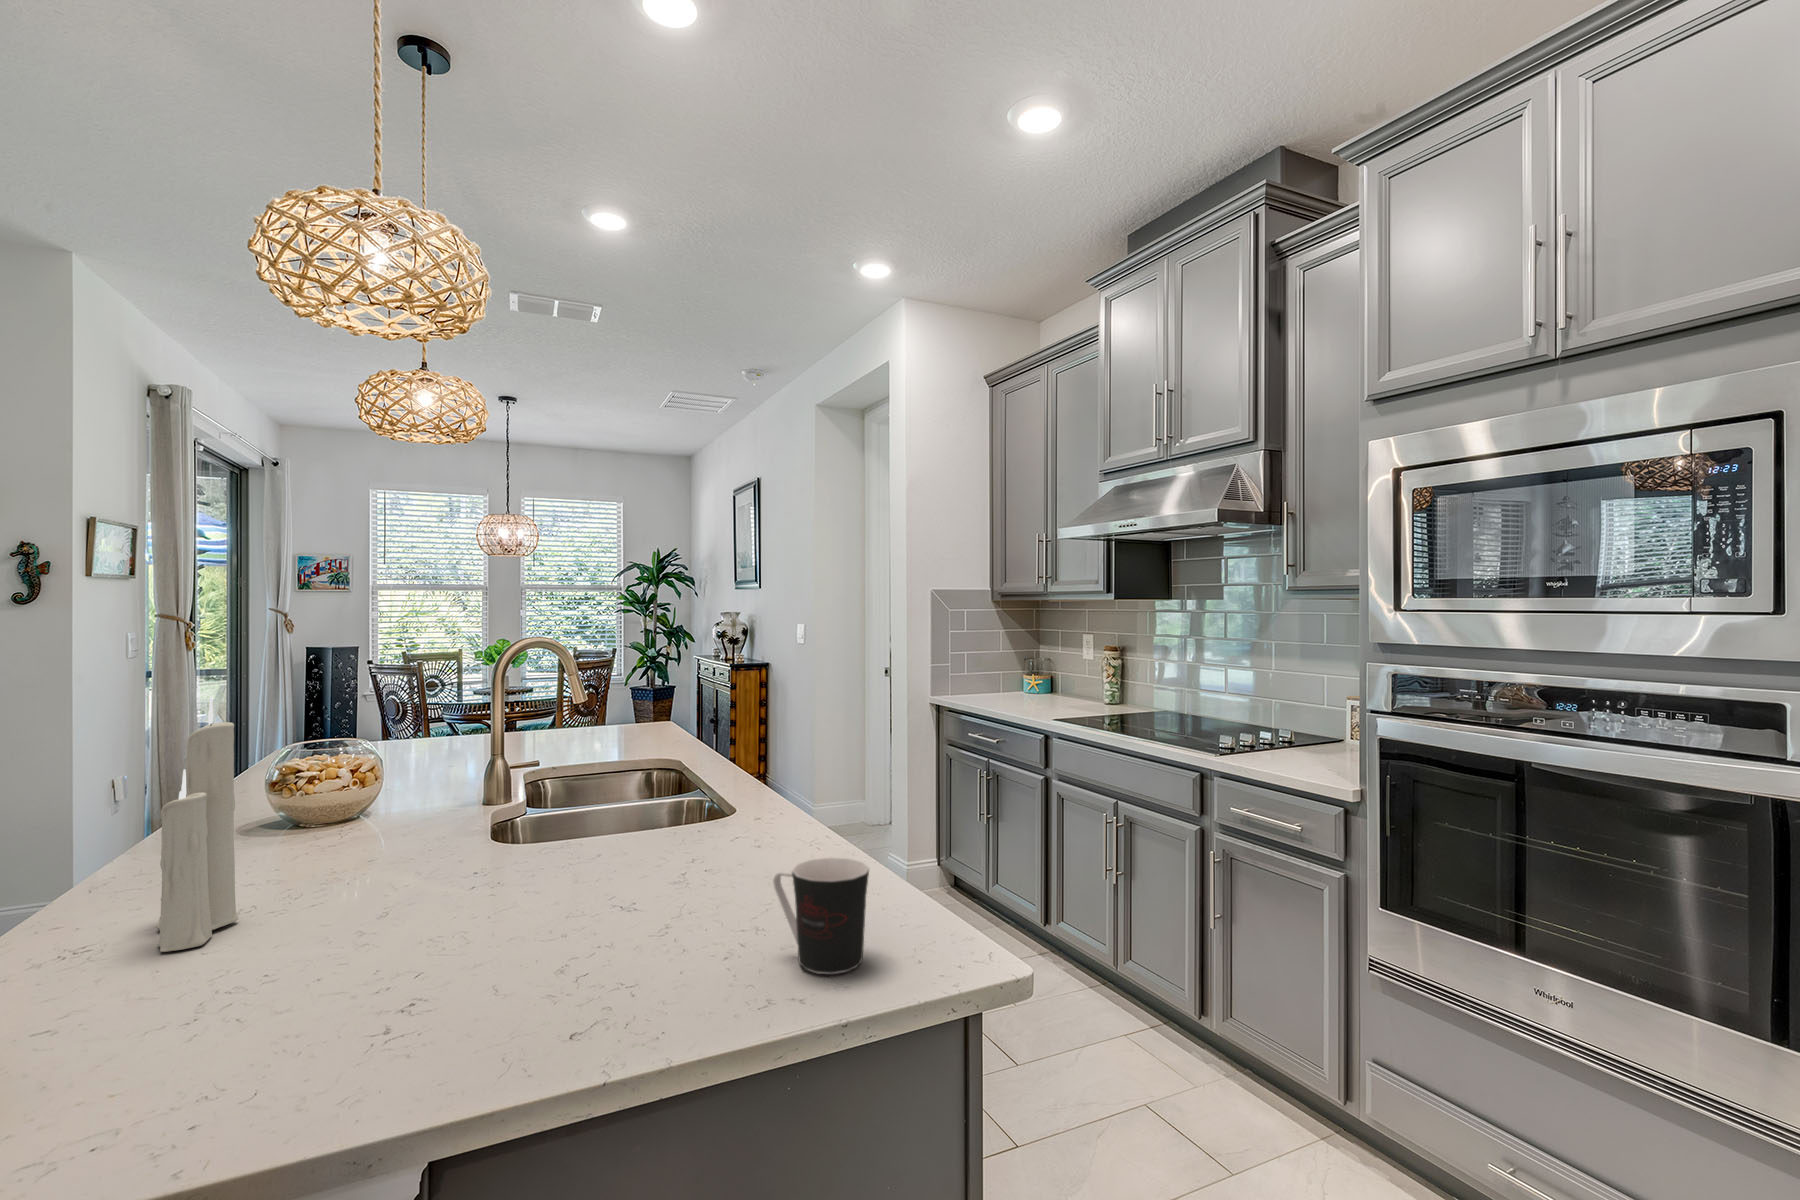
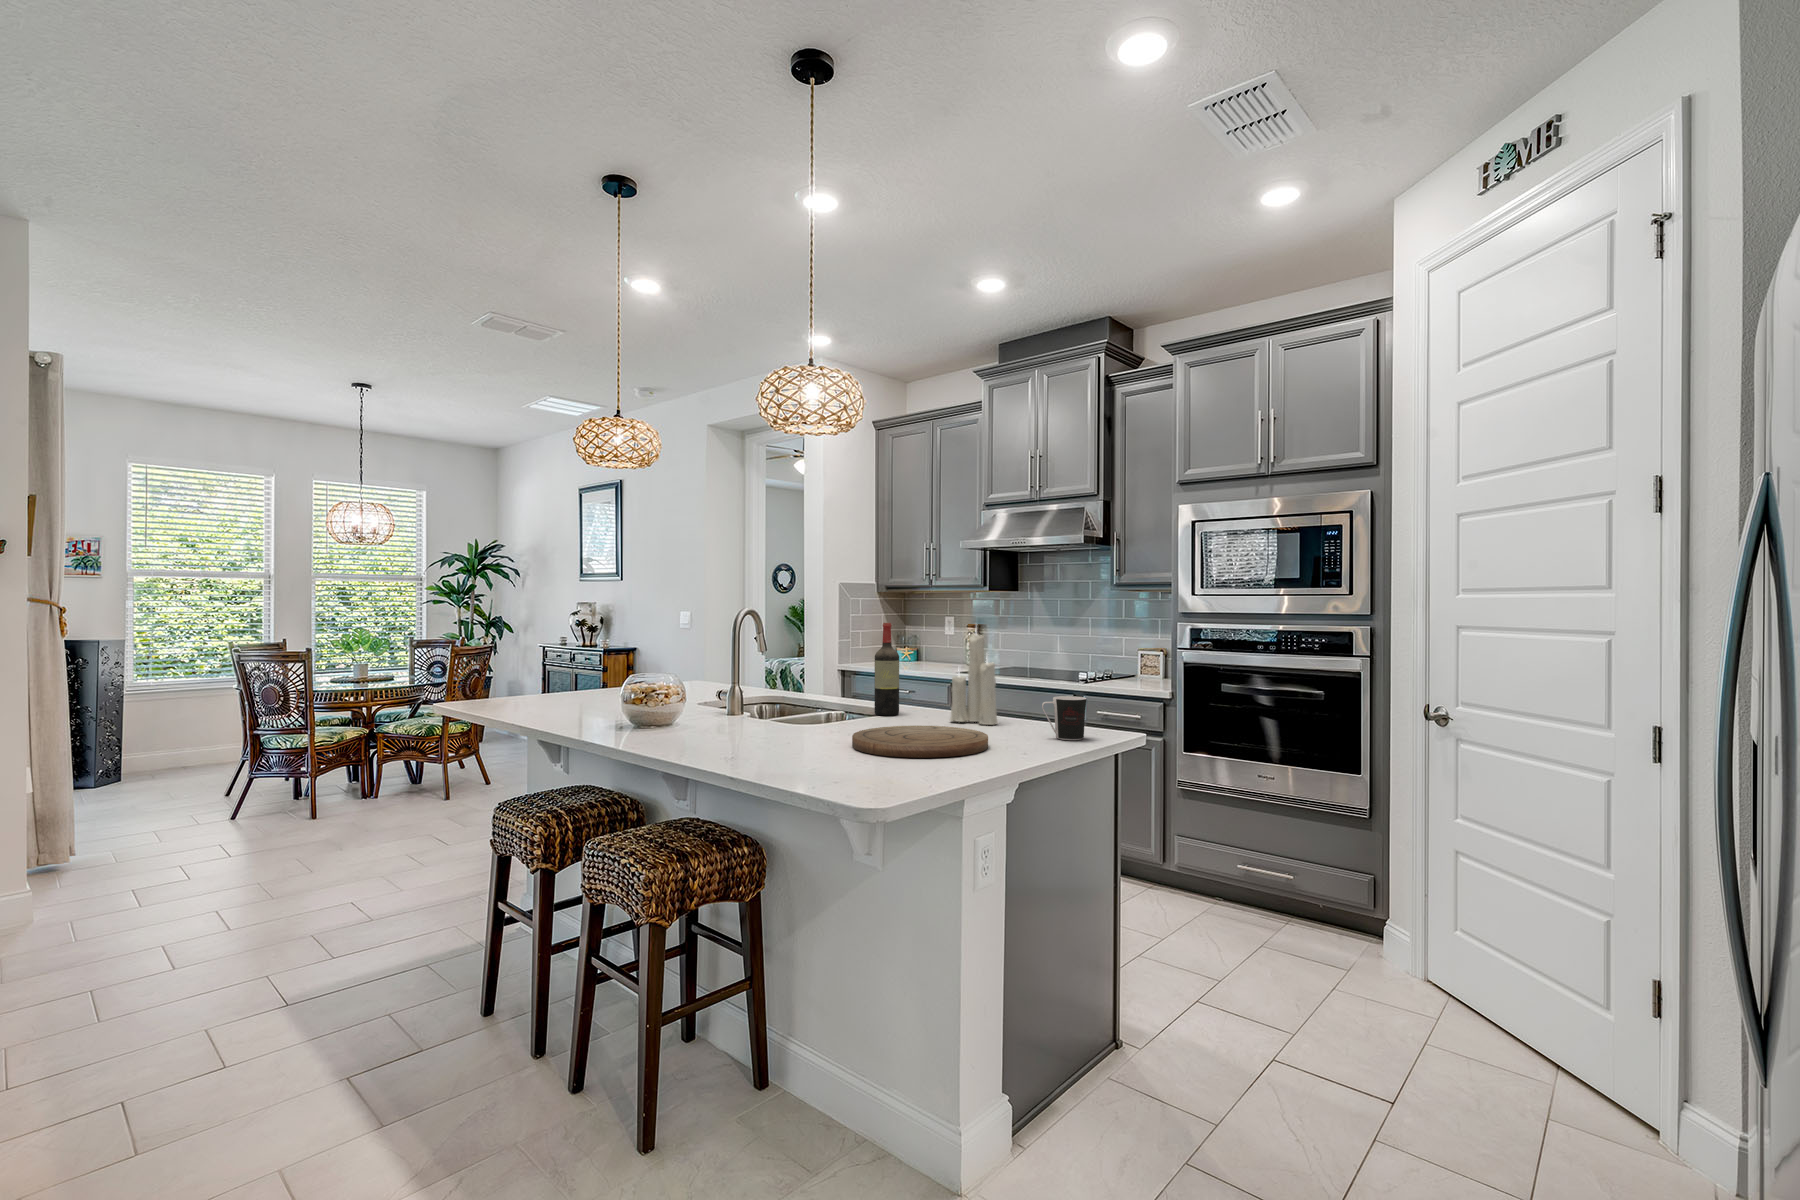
wine bottle: none [682,666,725,828] -> present [874,623,899,716]
candle: present [157,695,238,952] -> present [950,633,998,725]
cutting board: none [312,882,635,1019] -> present [852,726,988,758]

